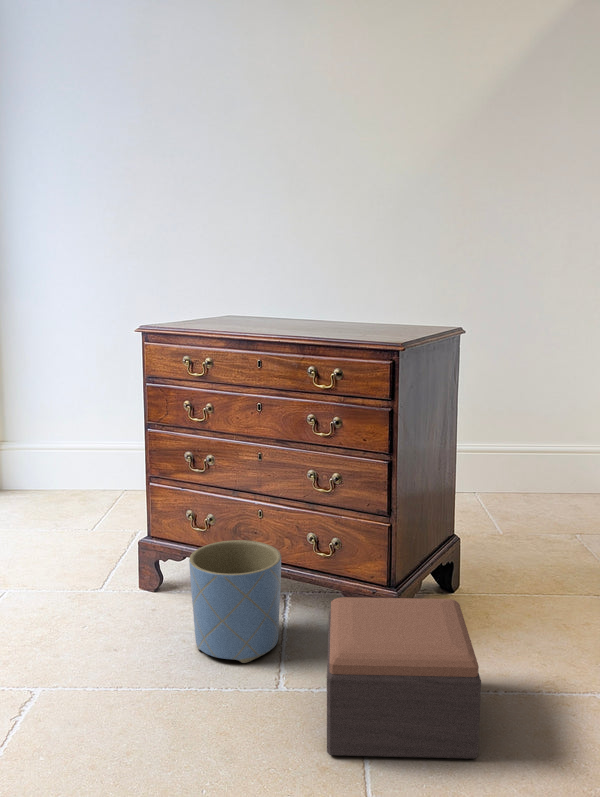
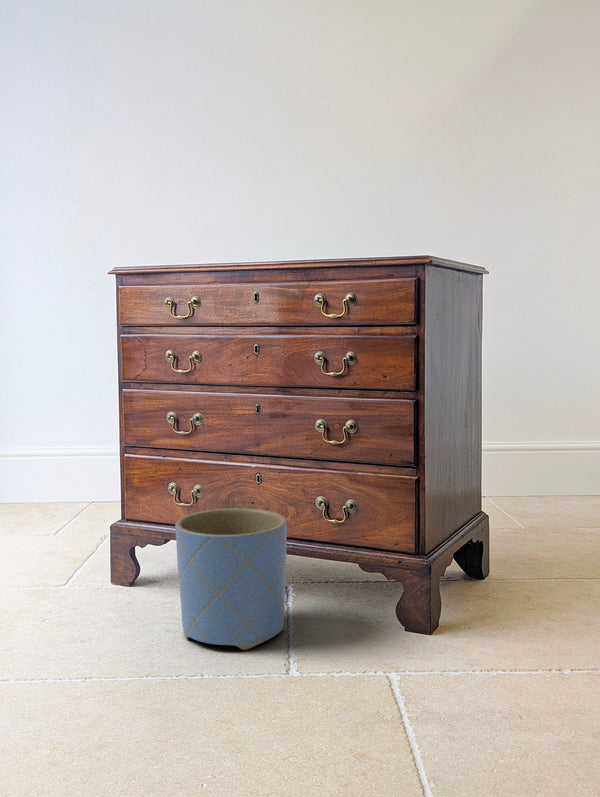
footstool: present [327,597,481,759] -> none [351,553,558,741]

